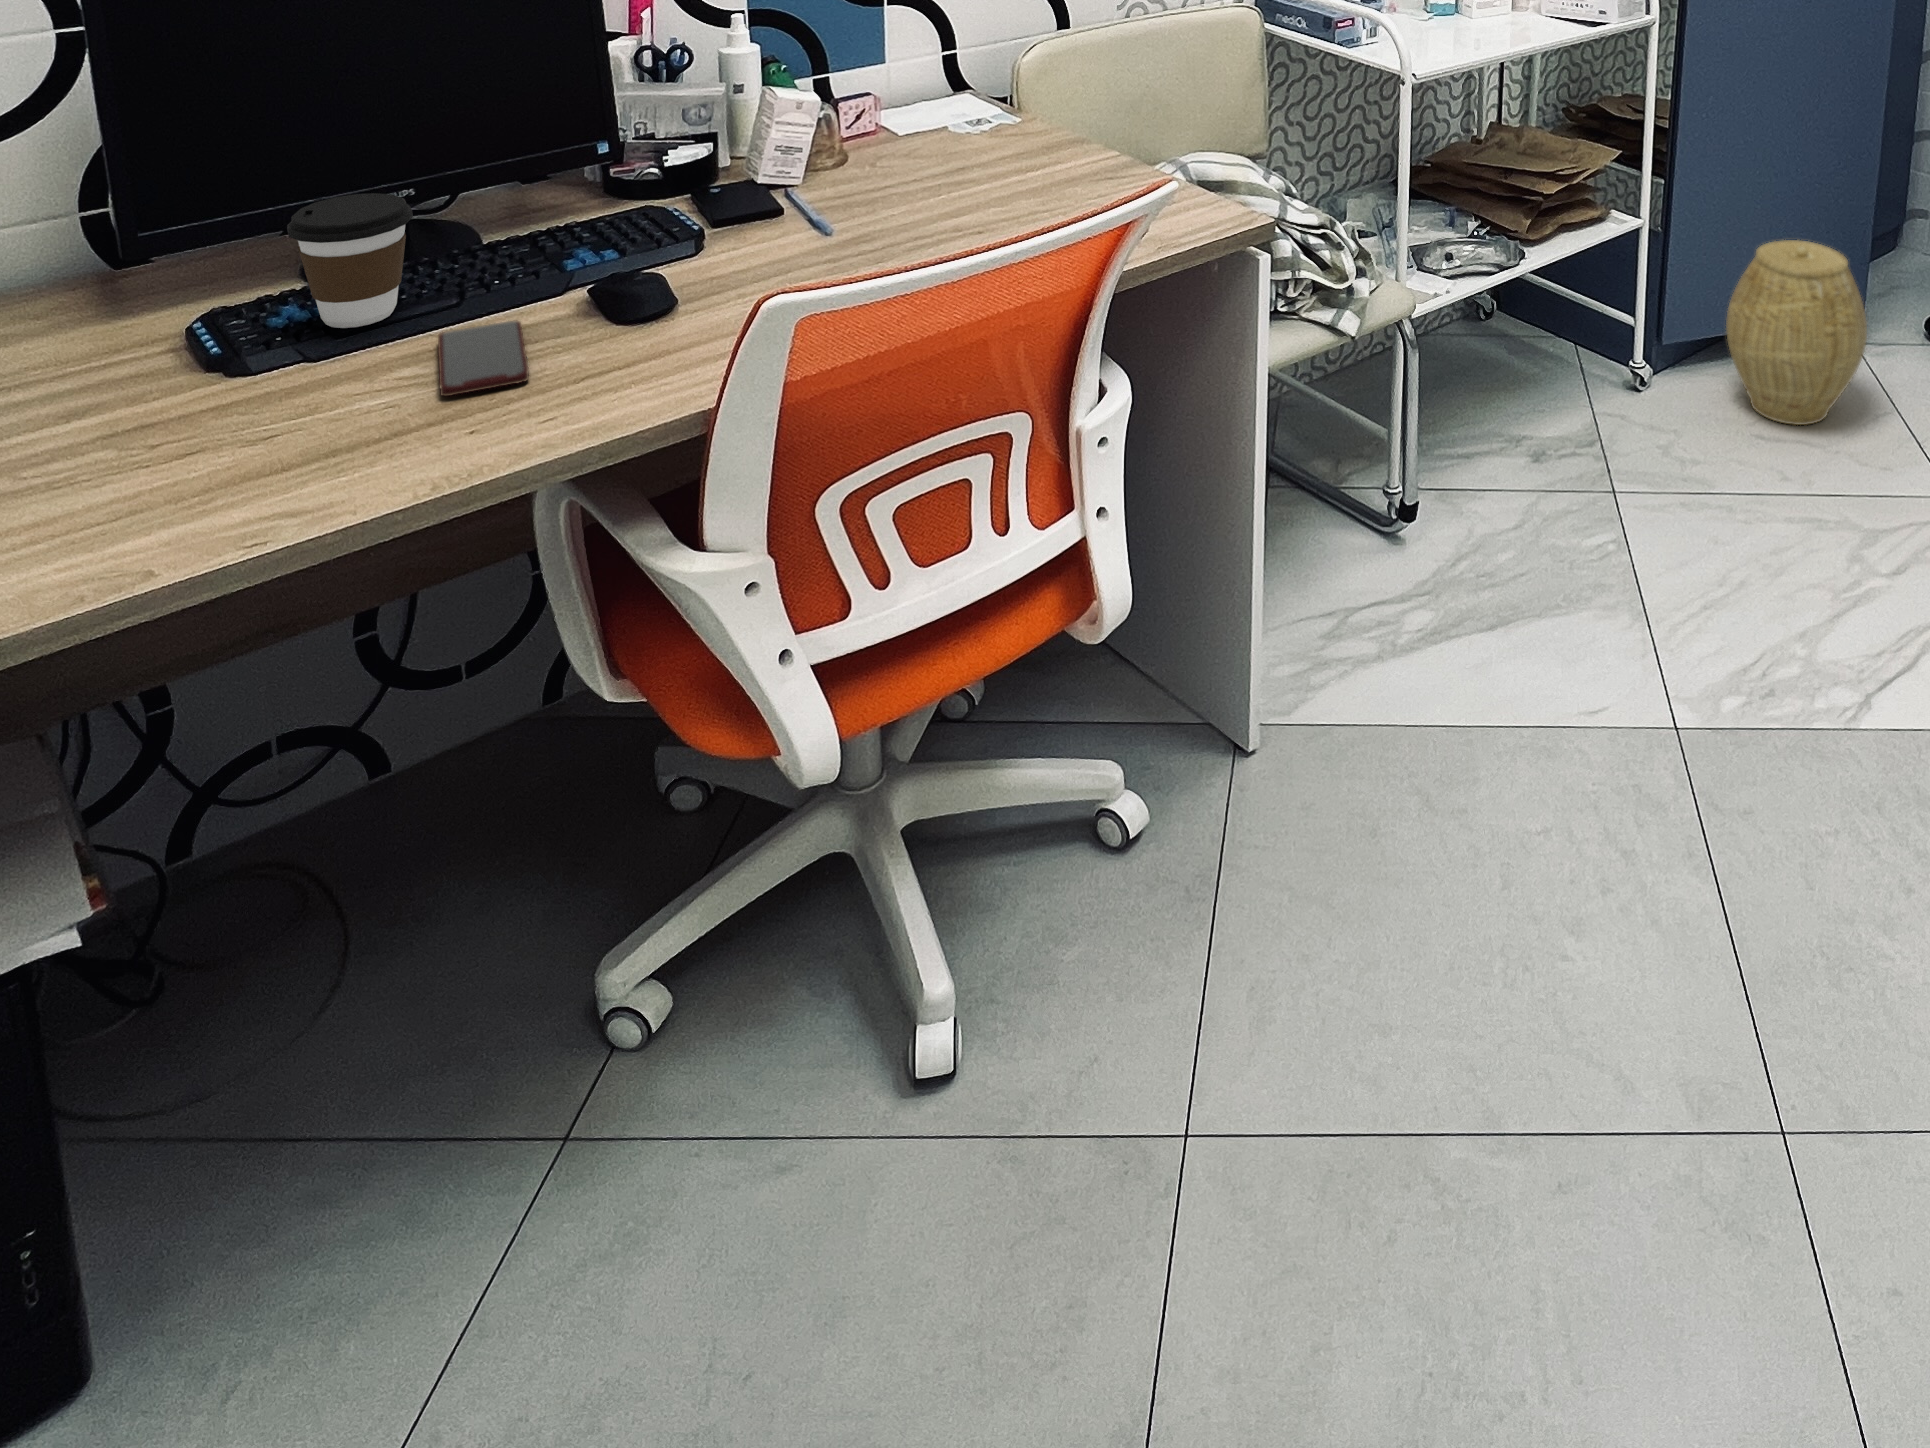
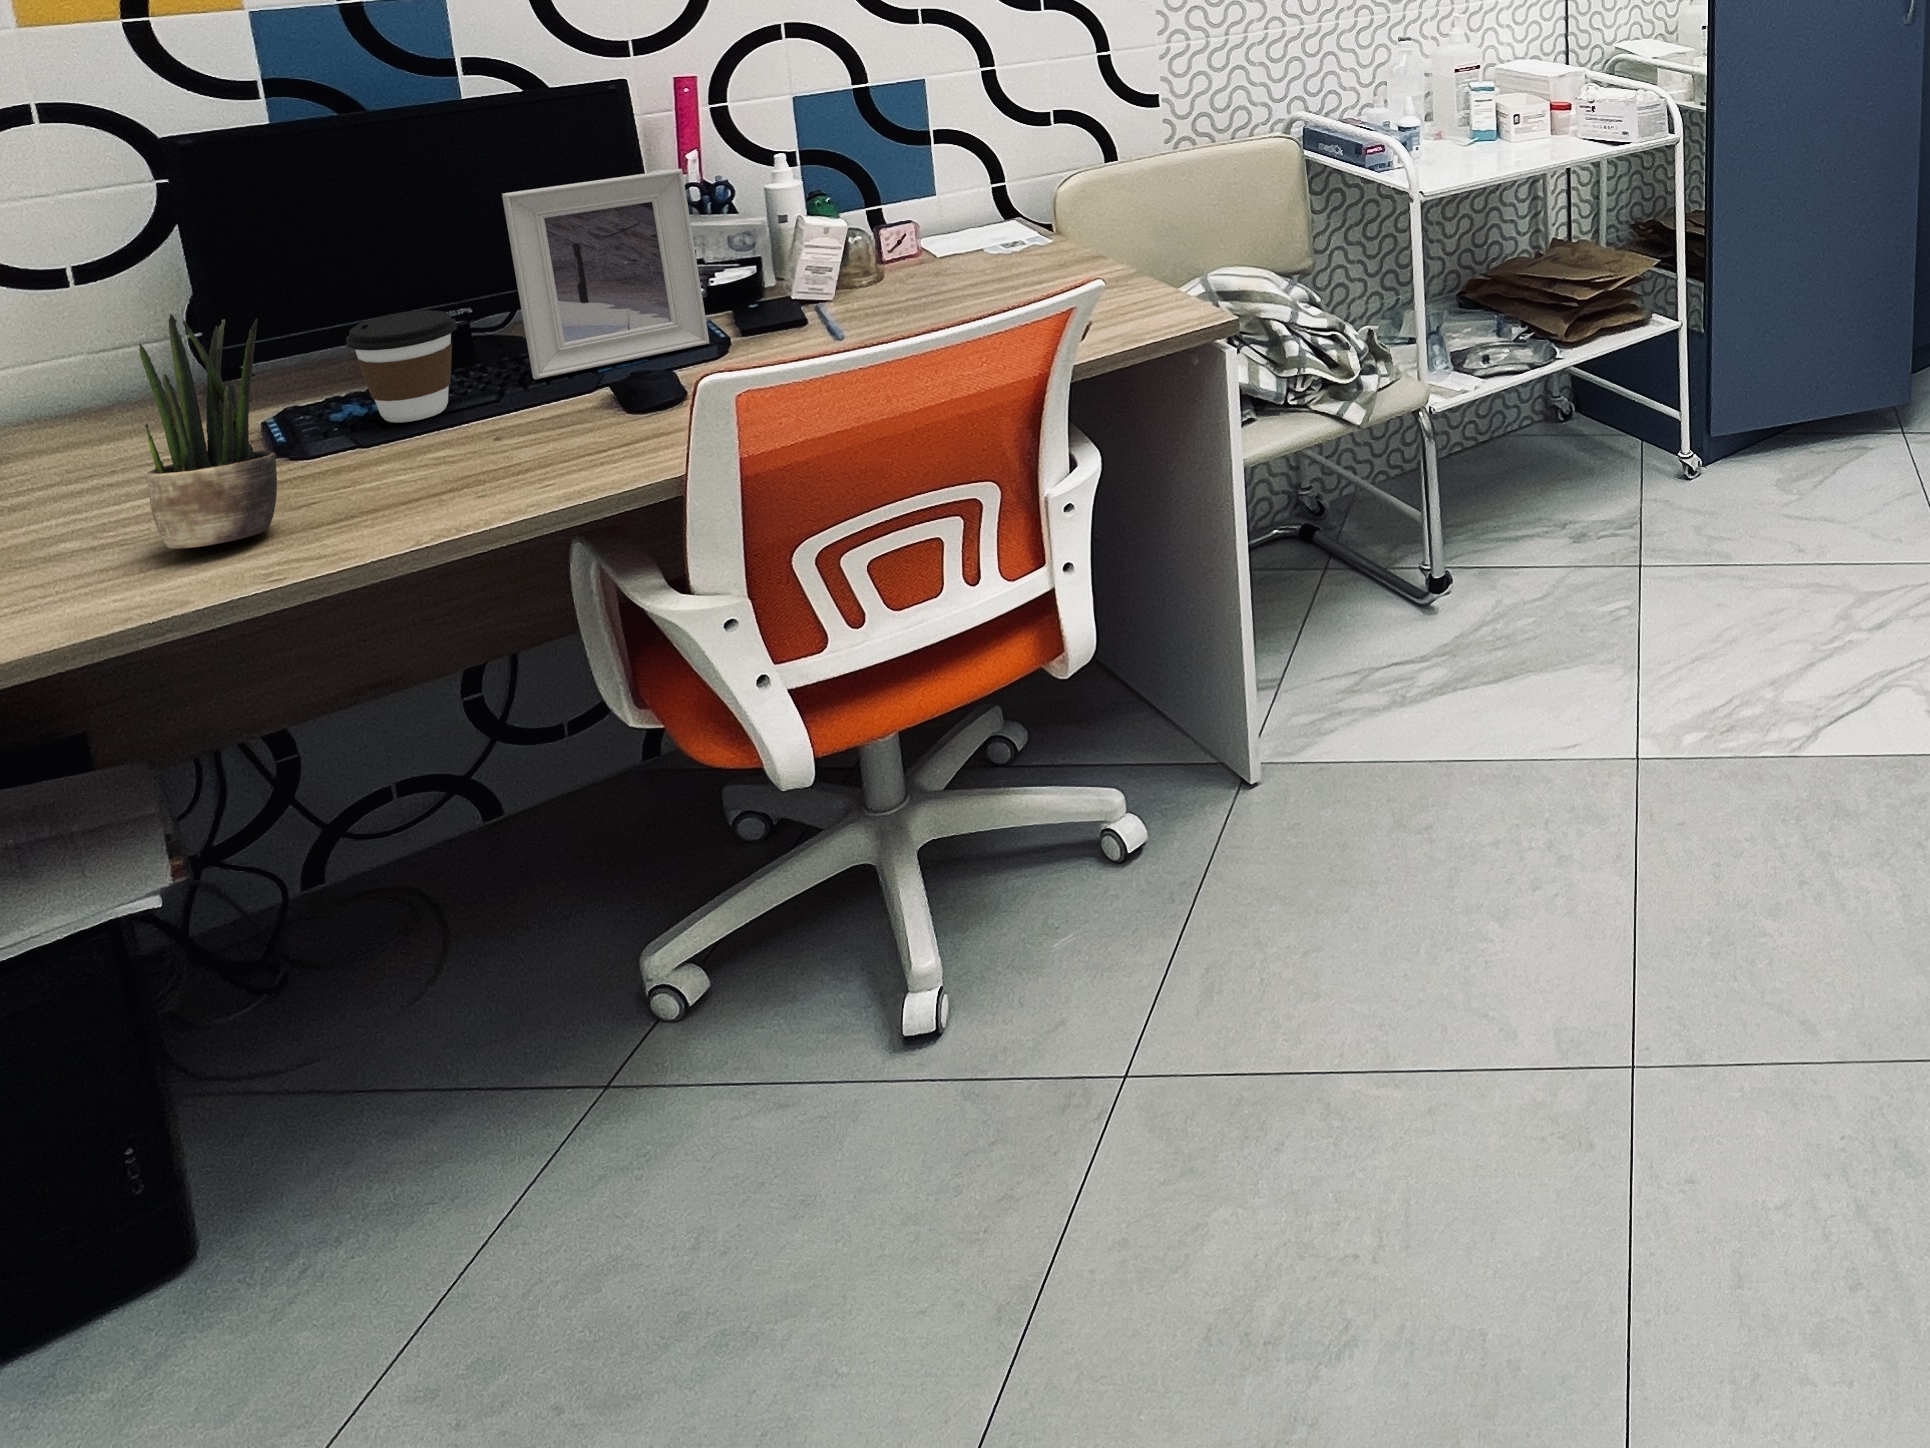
picture frame: none [462,31,678,276] -> present [502,169,709,379]
potted plant: none [83,205,236,499] -> present [139,314,277,548]
woven basket: present [1726,240,1867,425] -> none [1763,338,1889,505]
smartphone: present [438,321,529,396] -> none [462,412,549,470]

